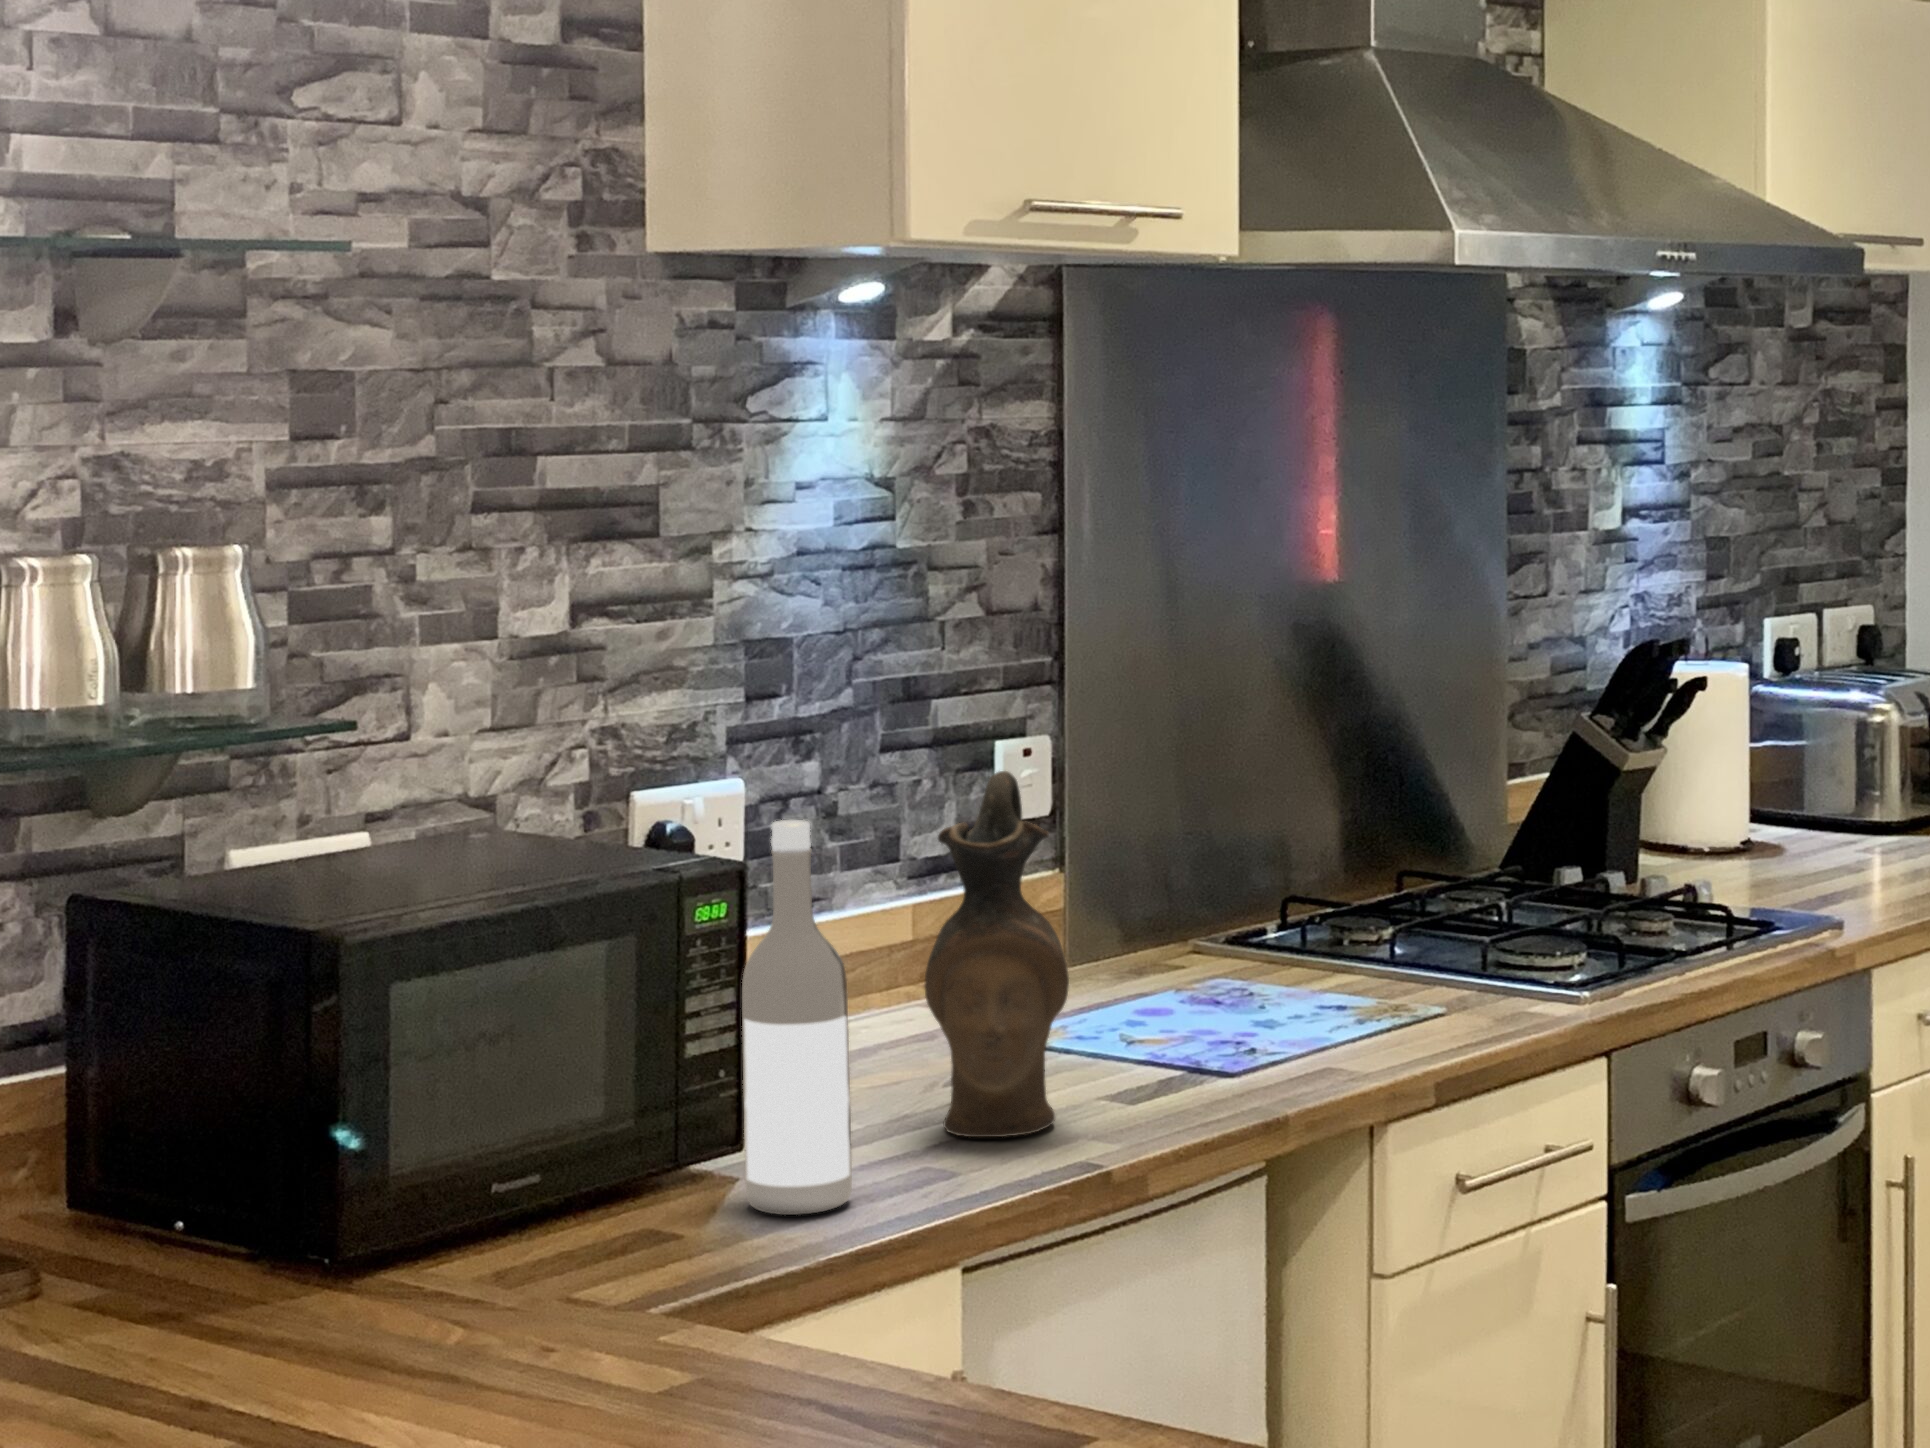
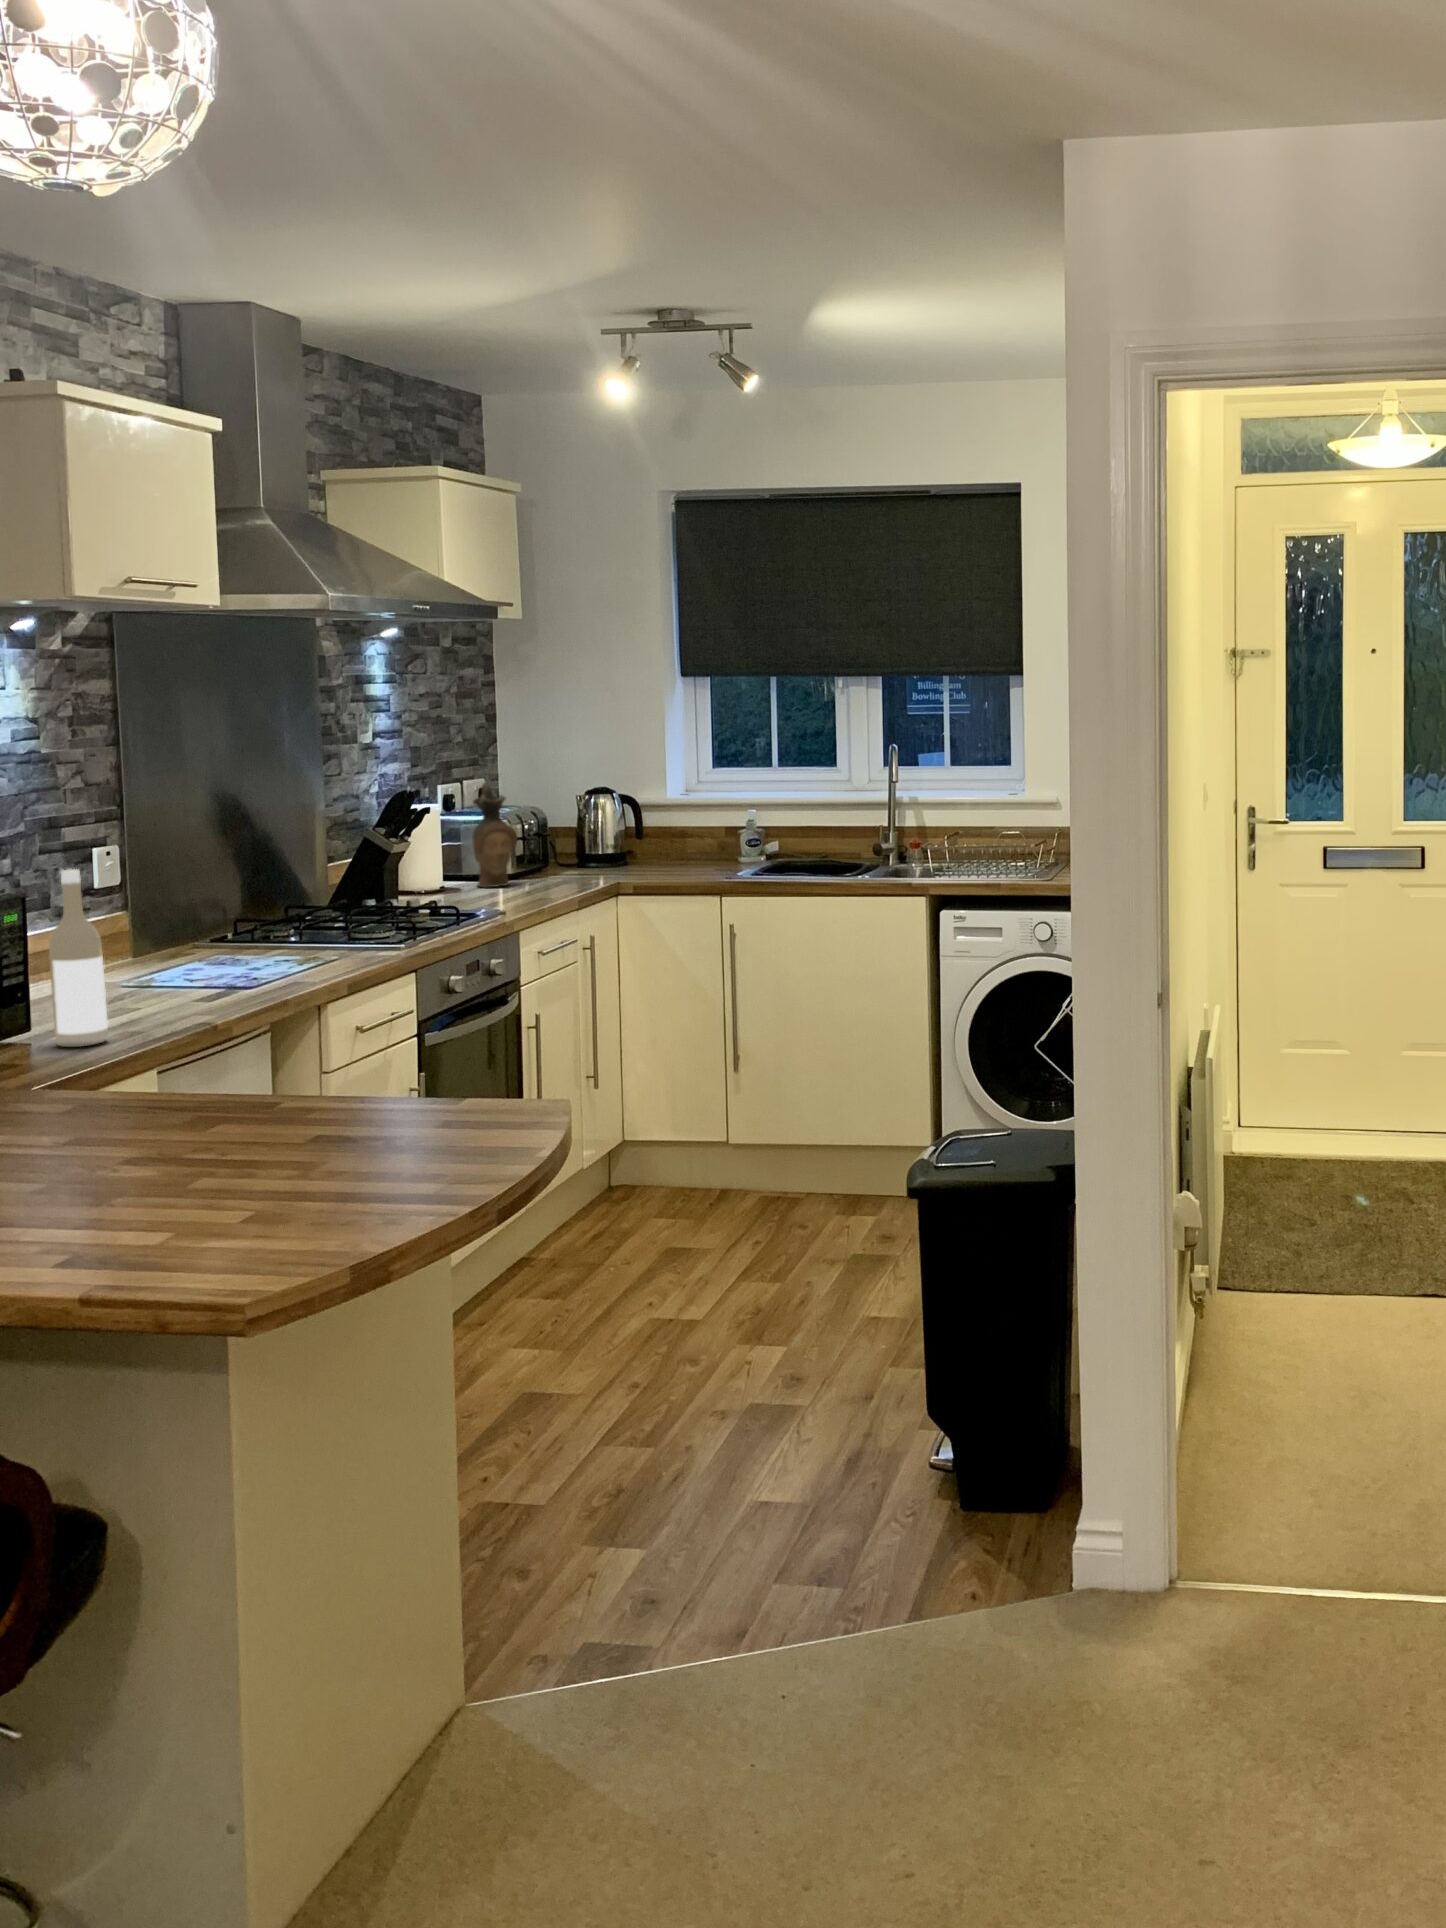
ceramic pitcher: present [924,771,1069,1137] -> present [473,783,517,887]

